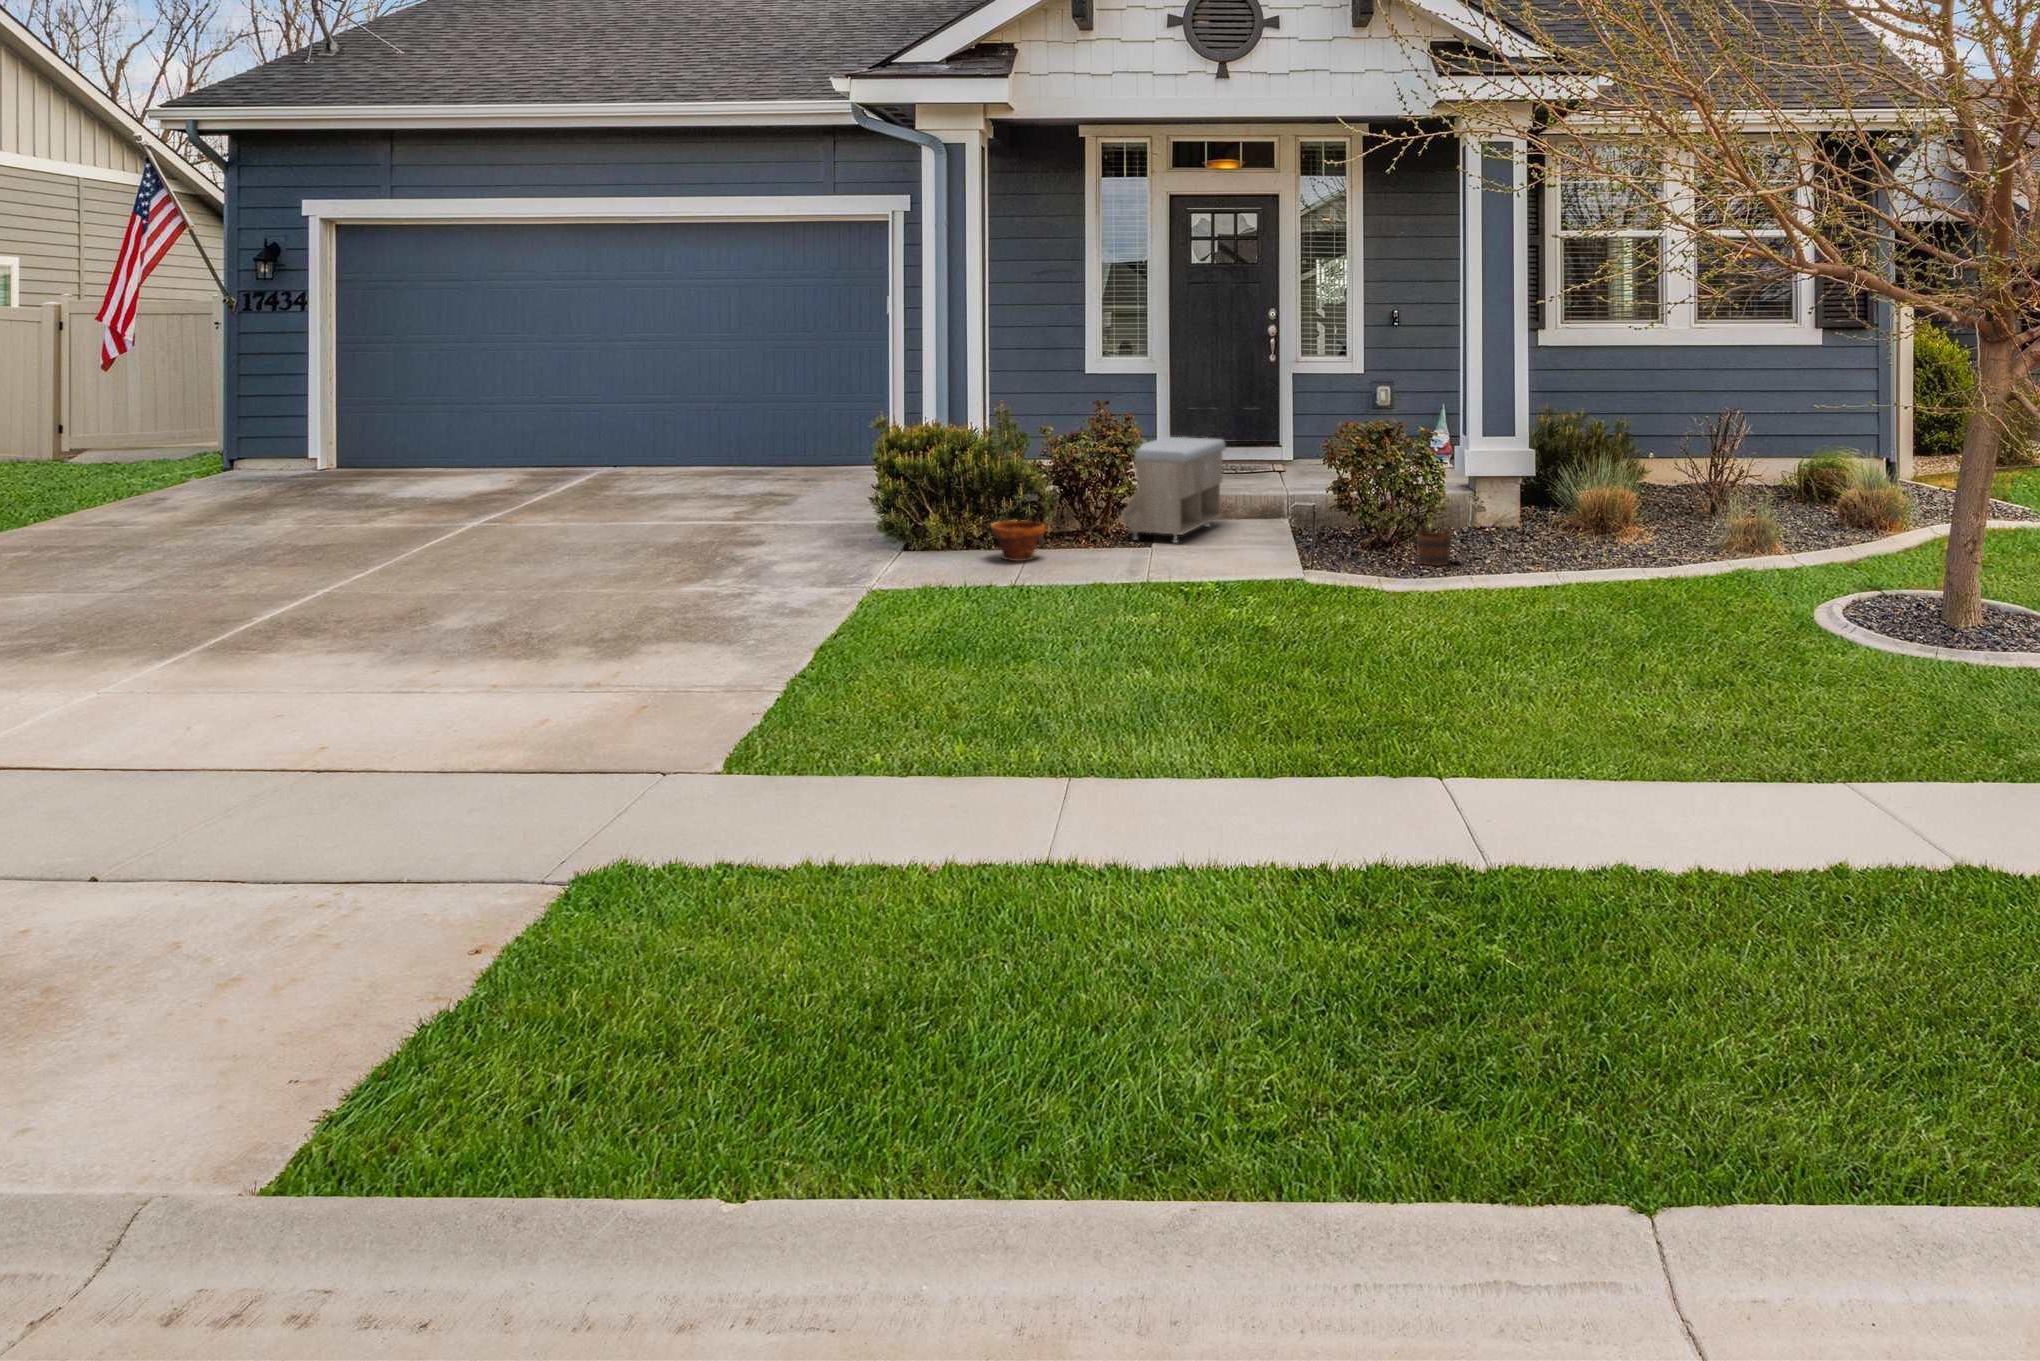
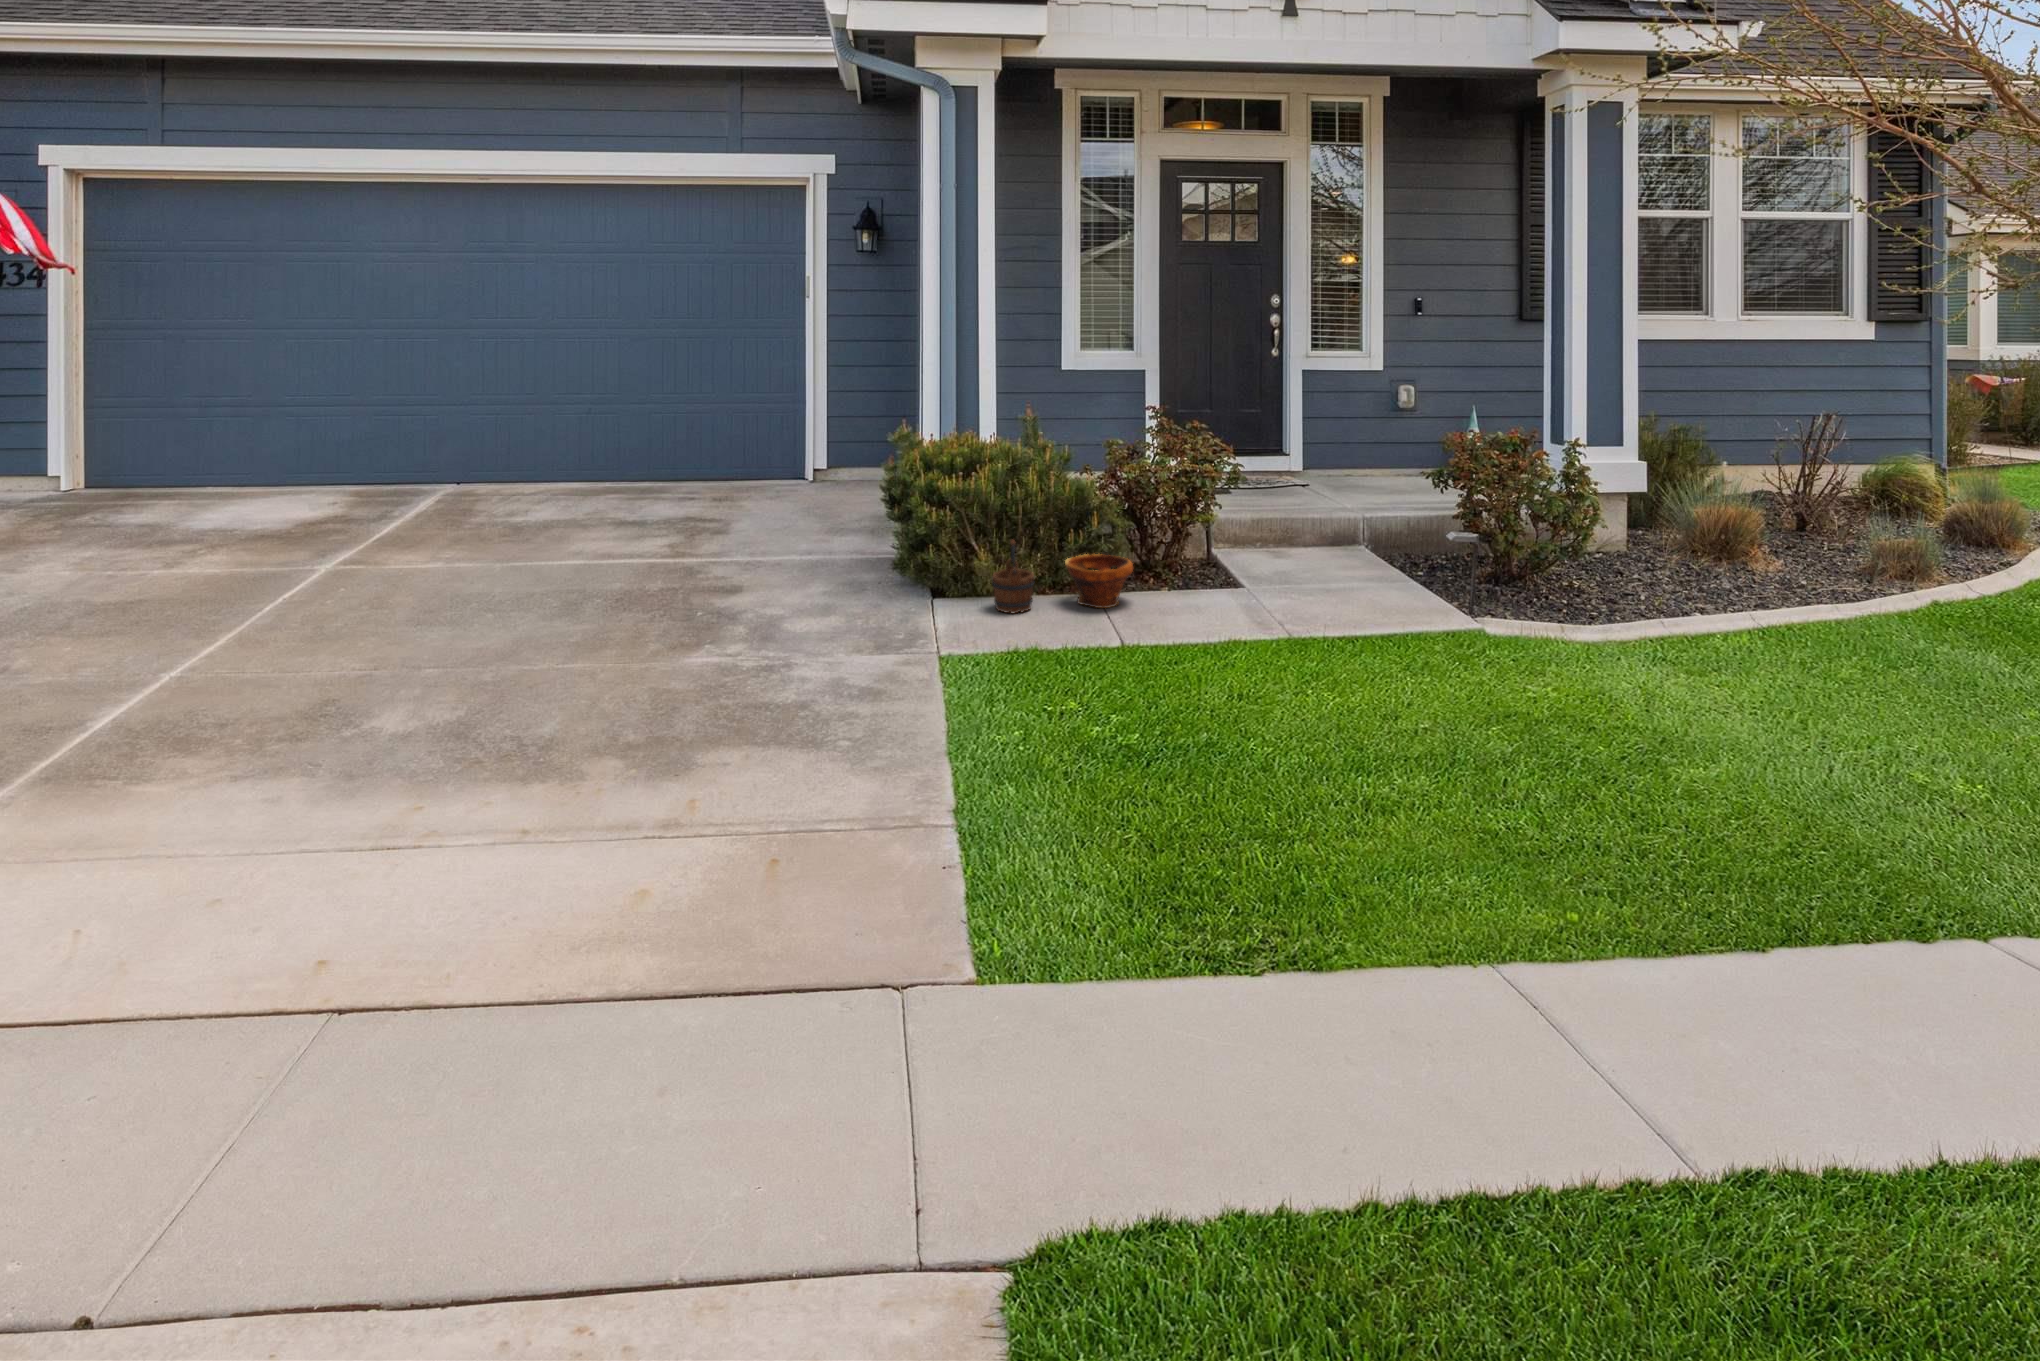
storage bench: present [1123,437,1225,542] -> none [1186,438,1279,568]
wooden bucket: present [1417,507,1451,566] -> present [992,539,1034,613]

